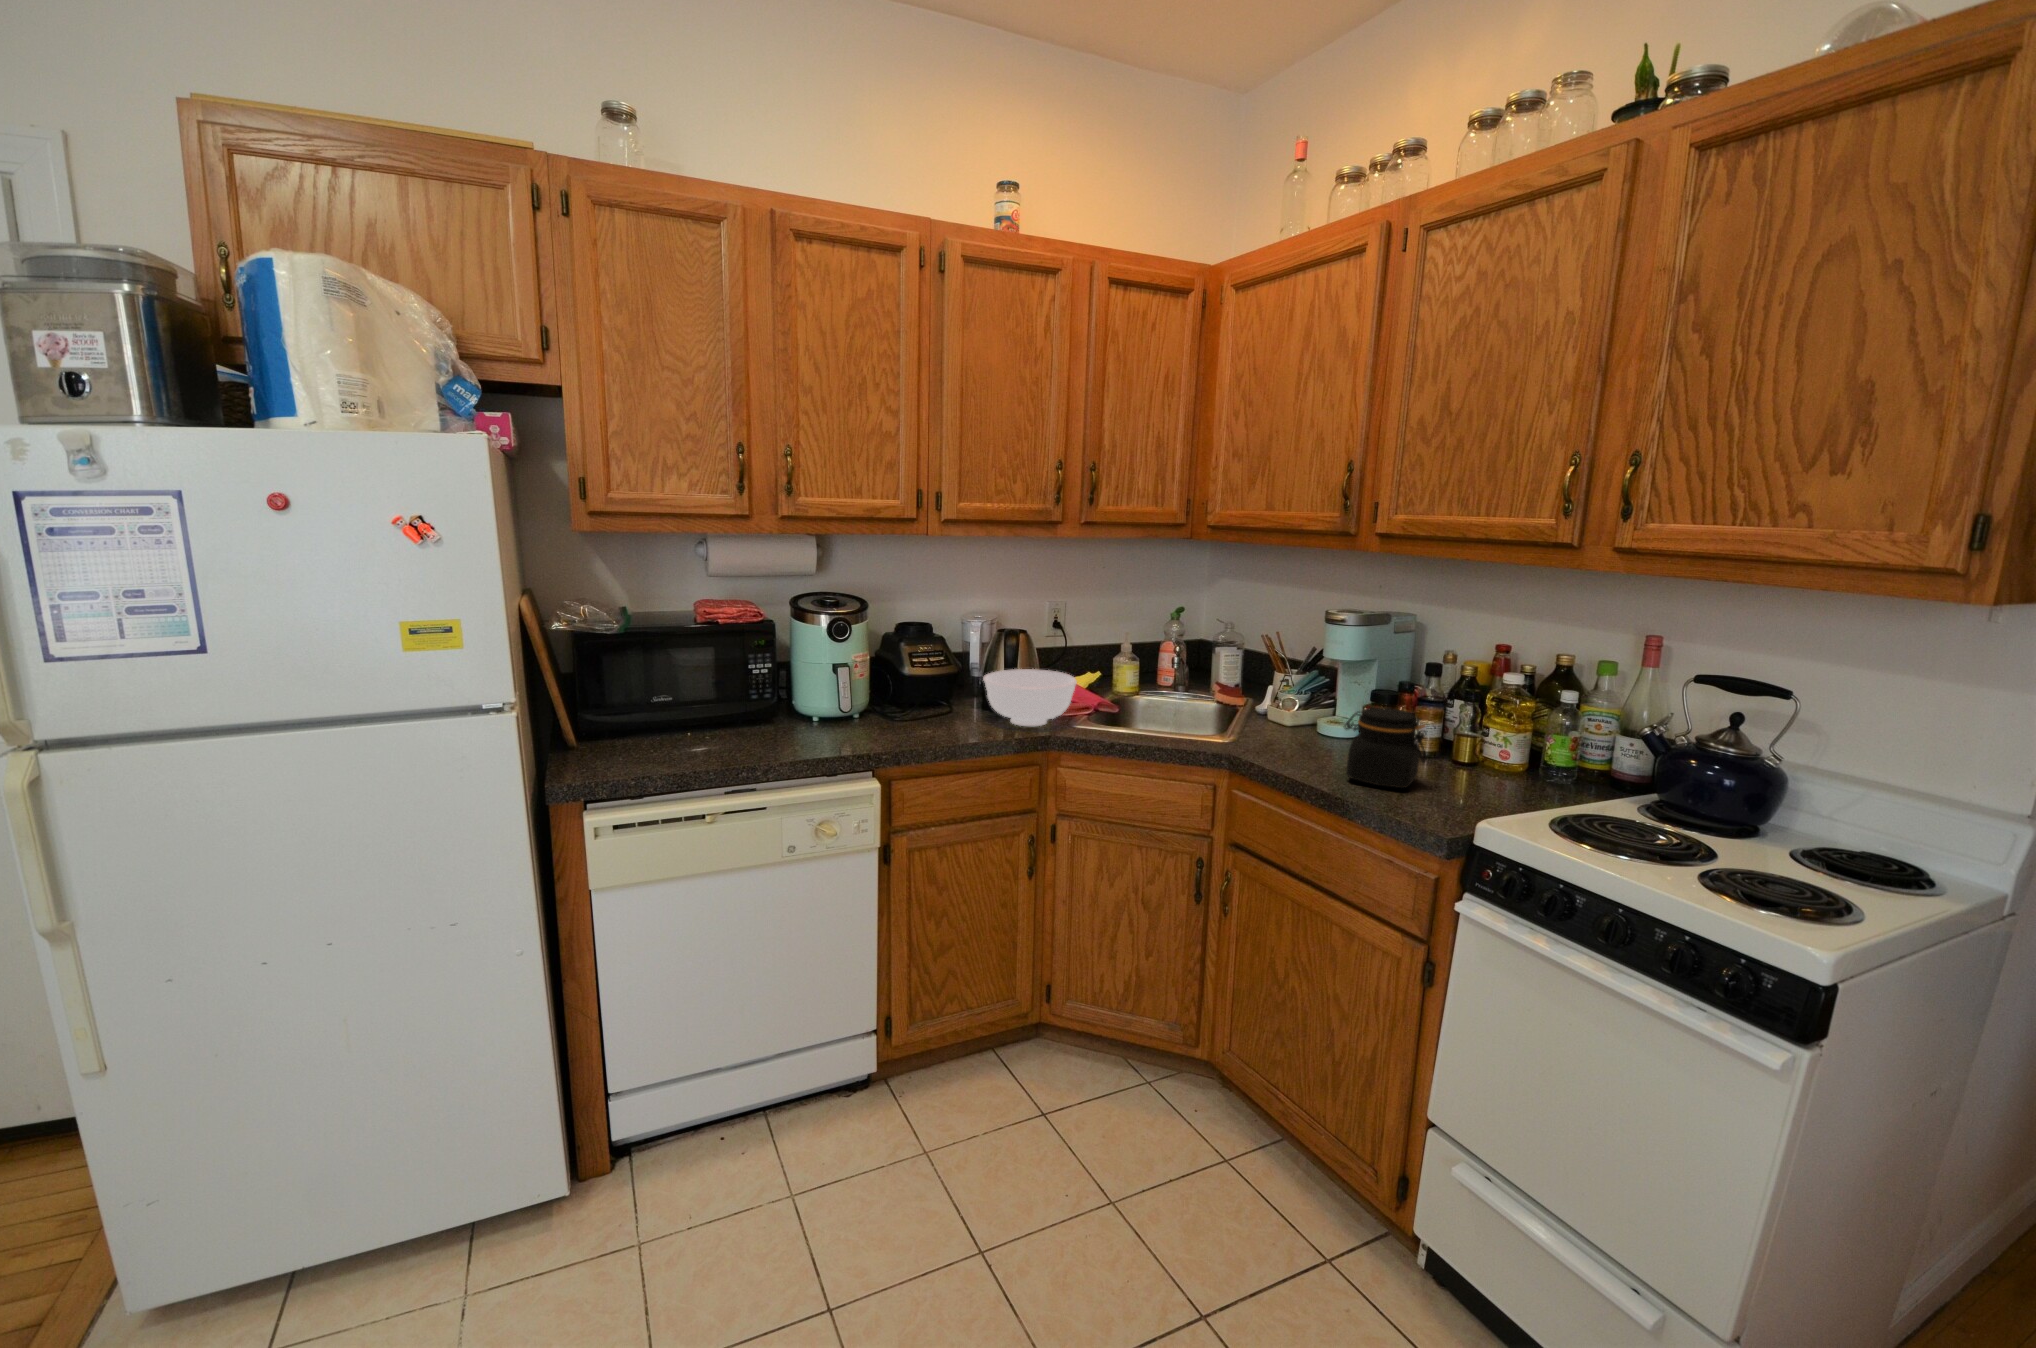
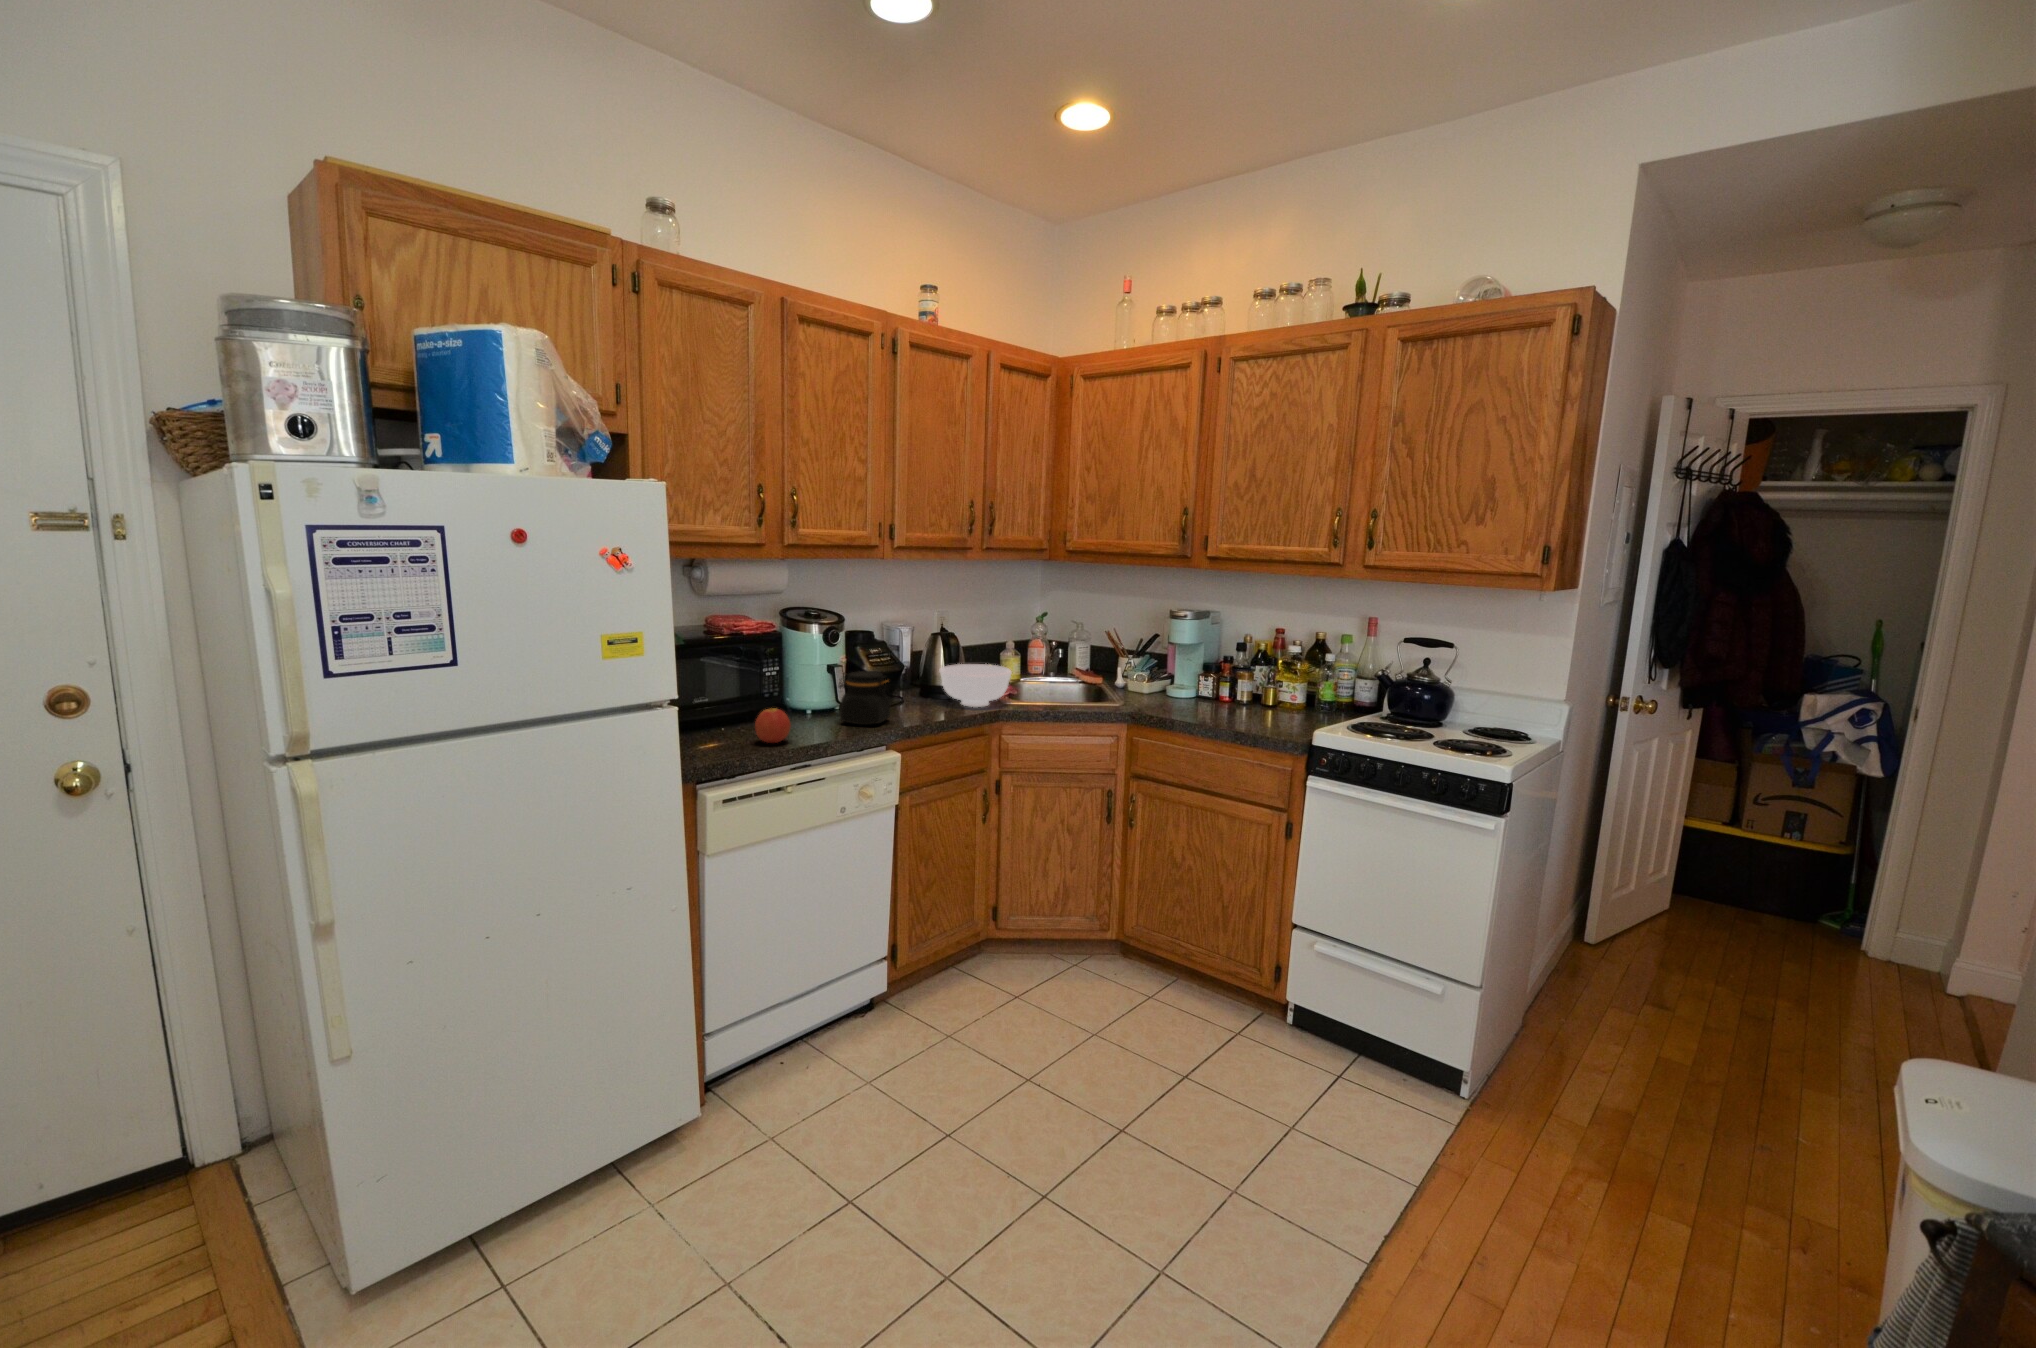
jar: present [1344,708,1426,788] -> present [839,671,891,725]
apple: none [686,714,732,759] -> present [755,708,791,743]

